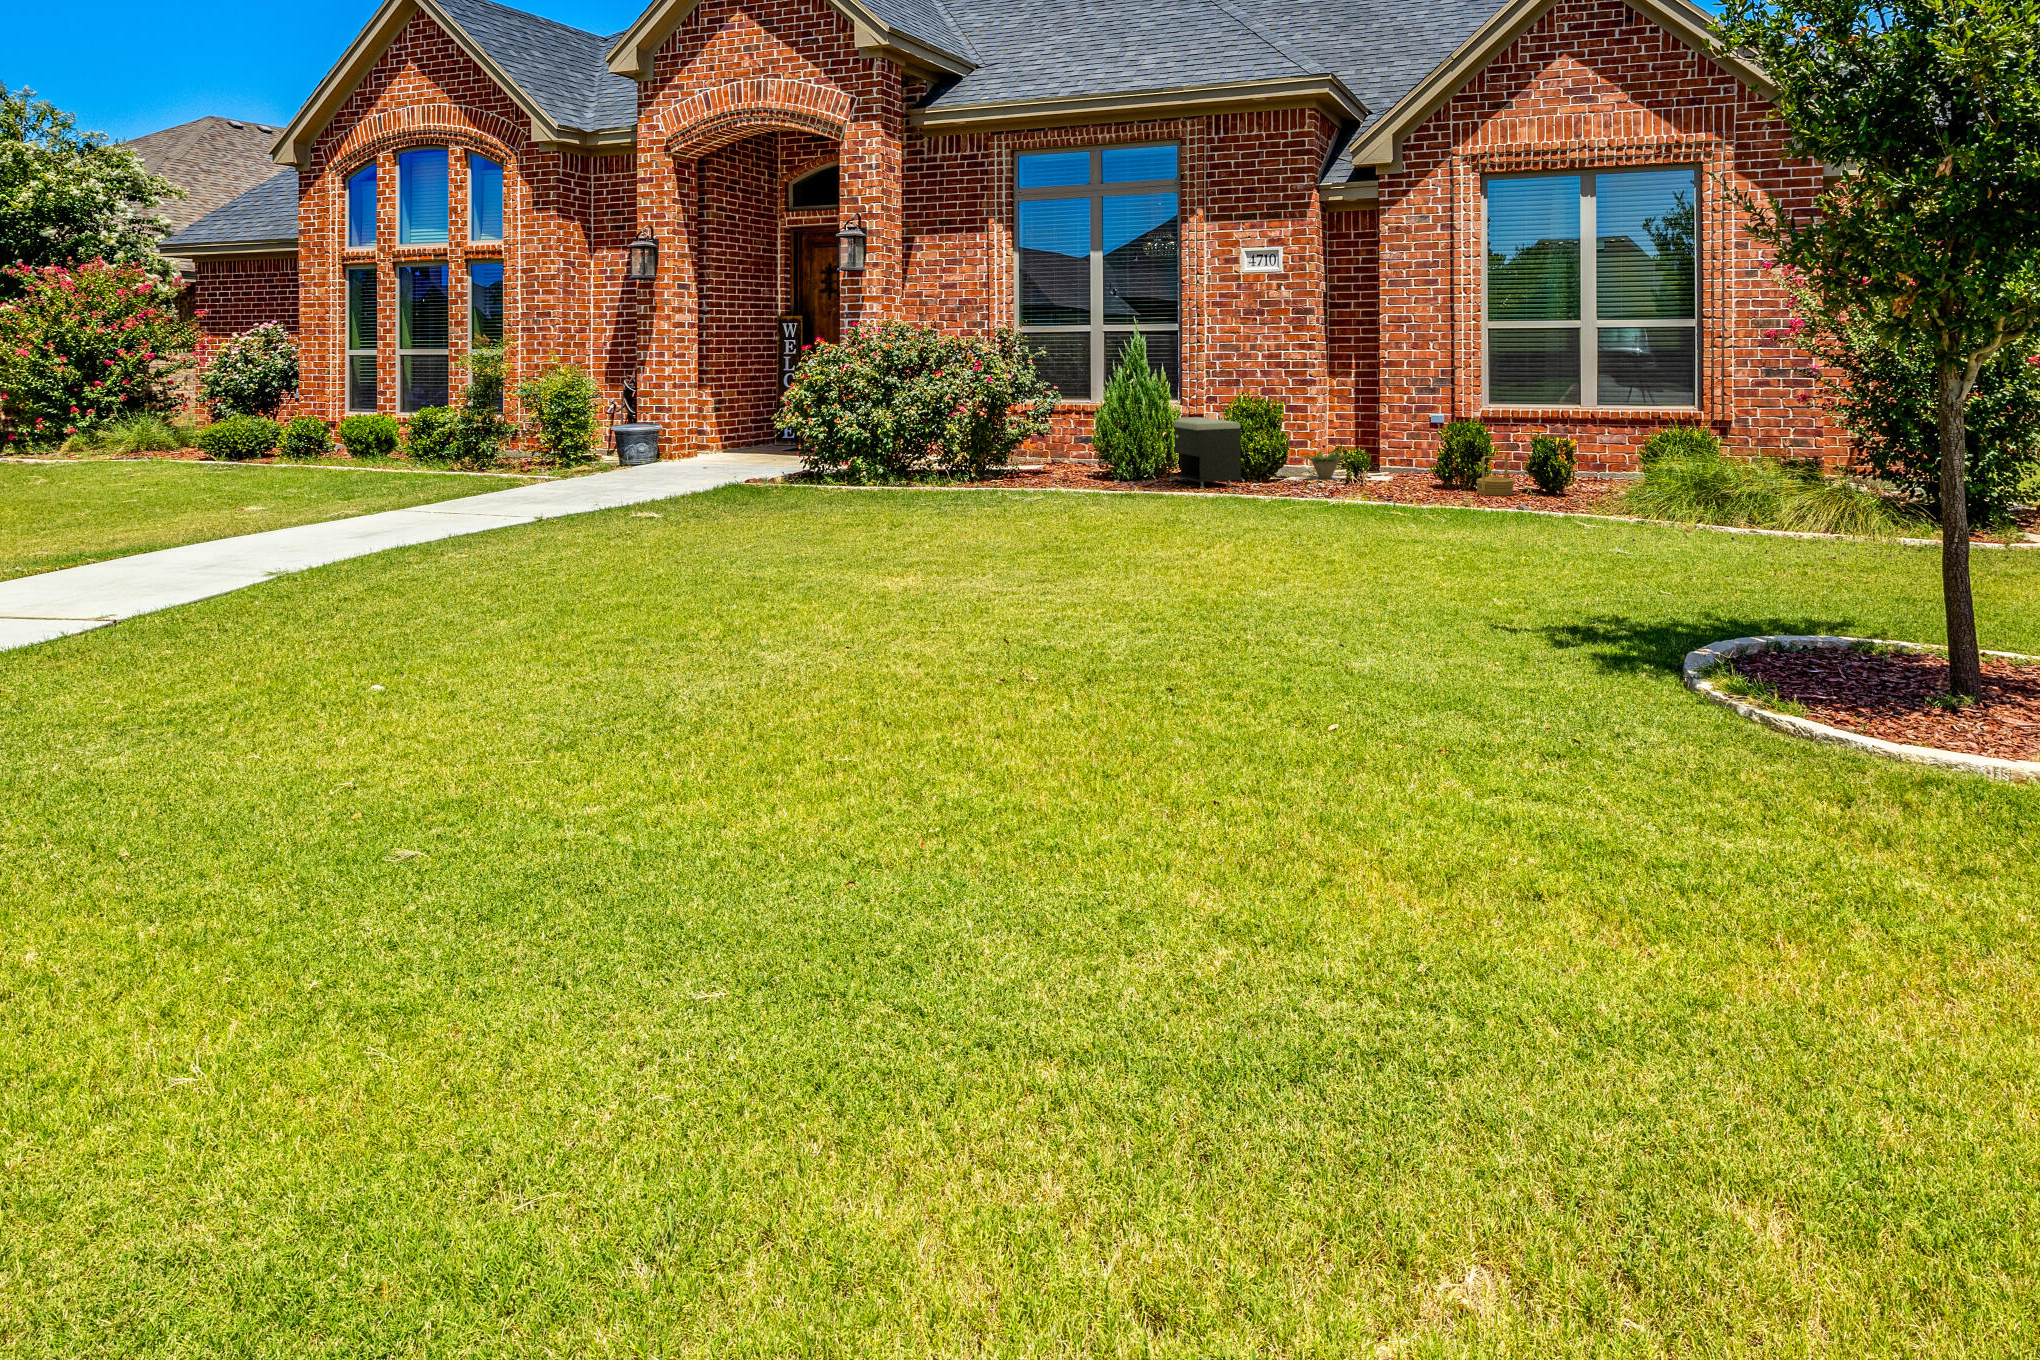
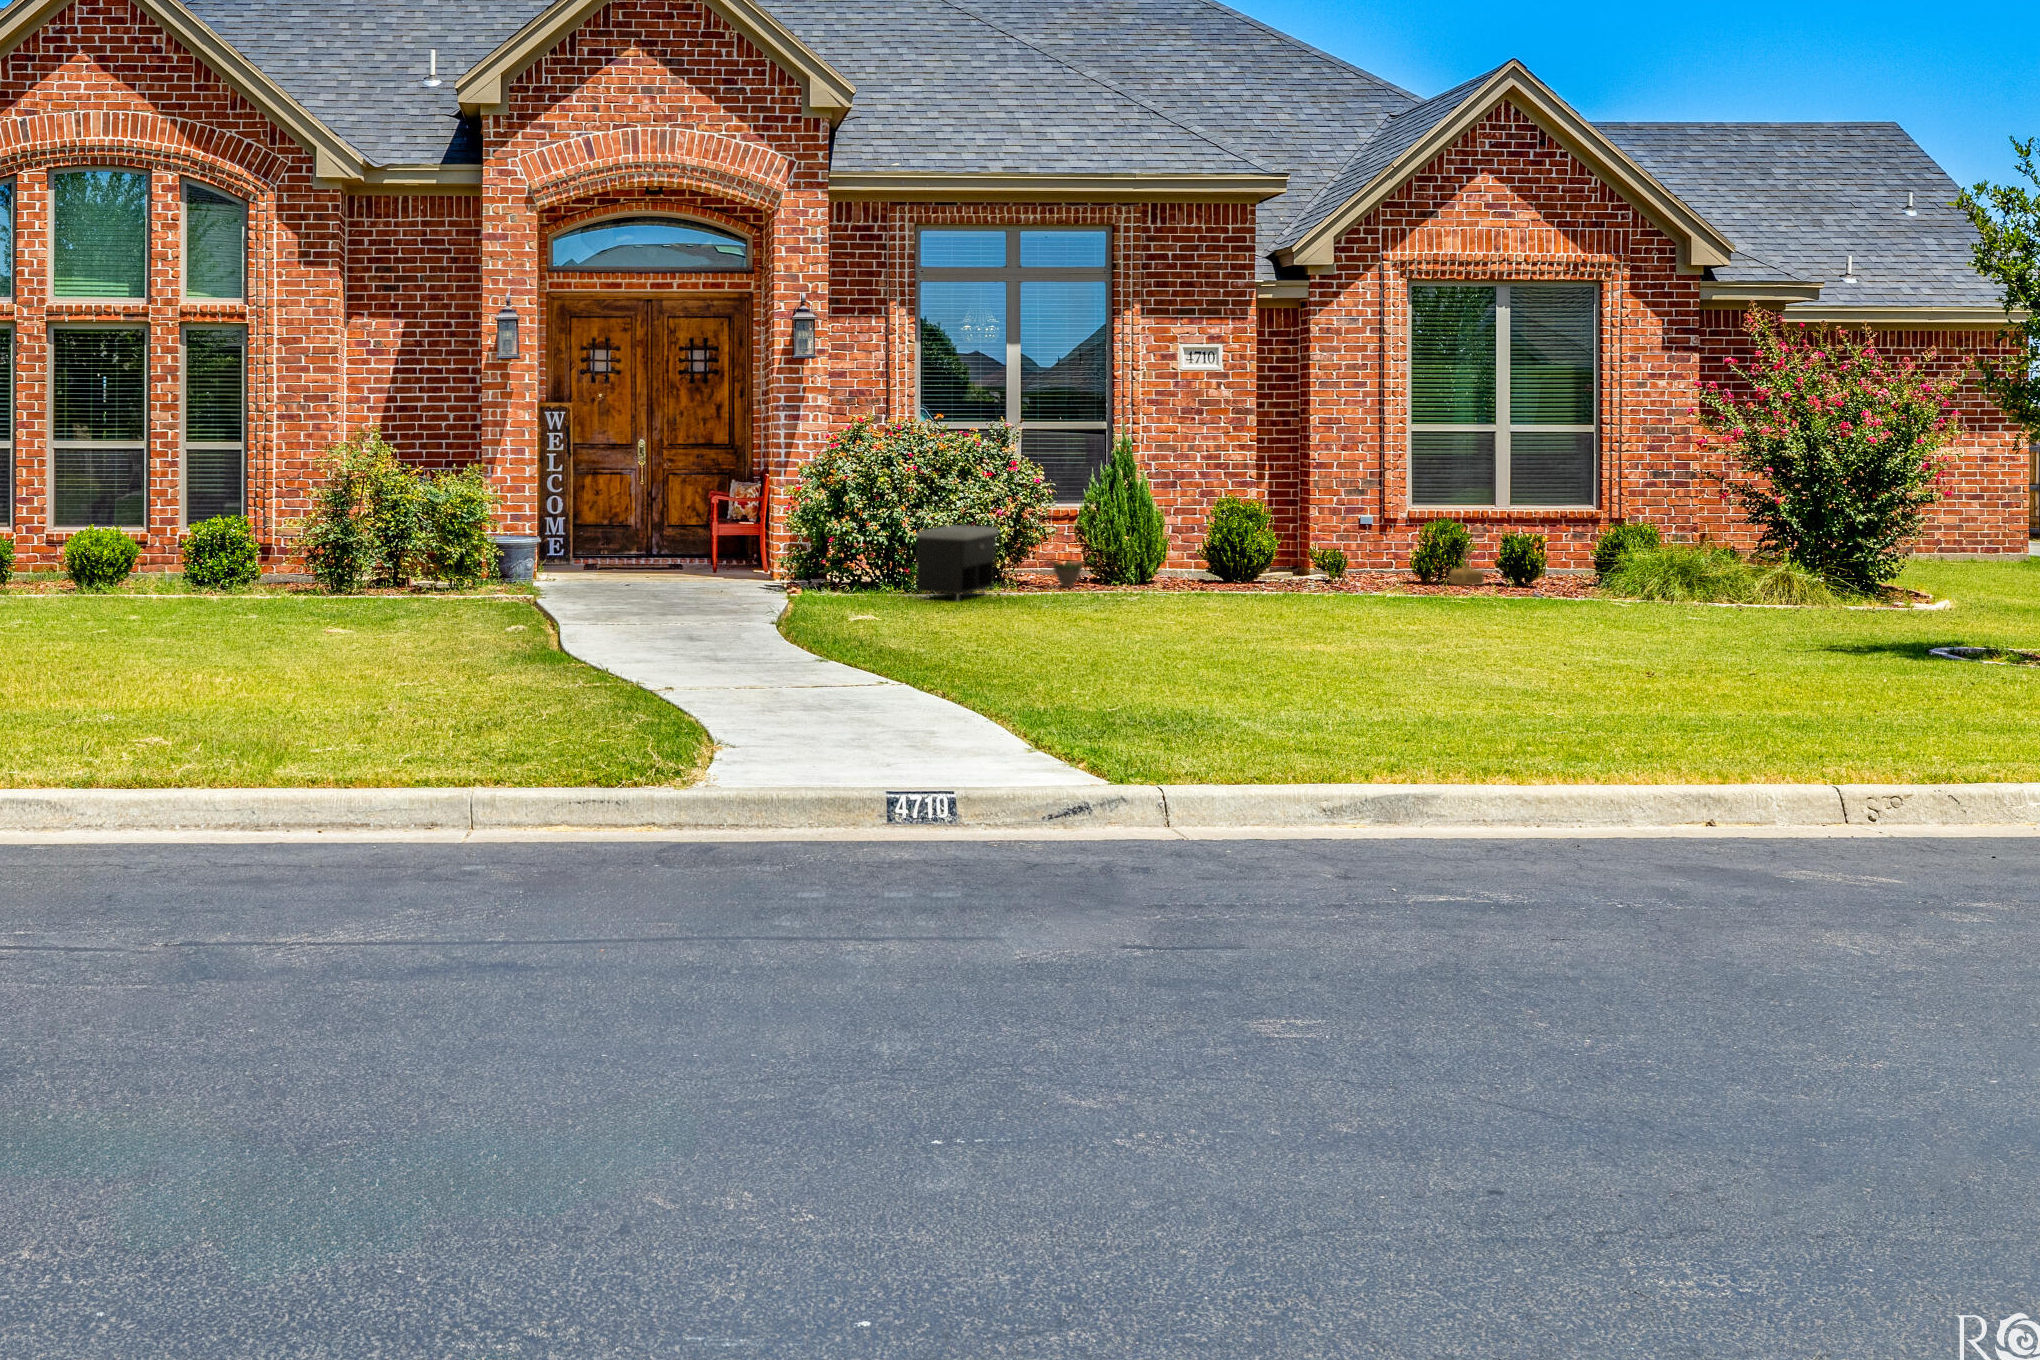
storage bench: present [1170,417,1241,488] -> present [916,525,998,600]
decorative plant: present [1302,451,1348,479] -> present [1051,561,1084,587]

